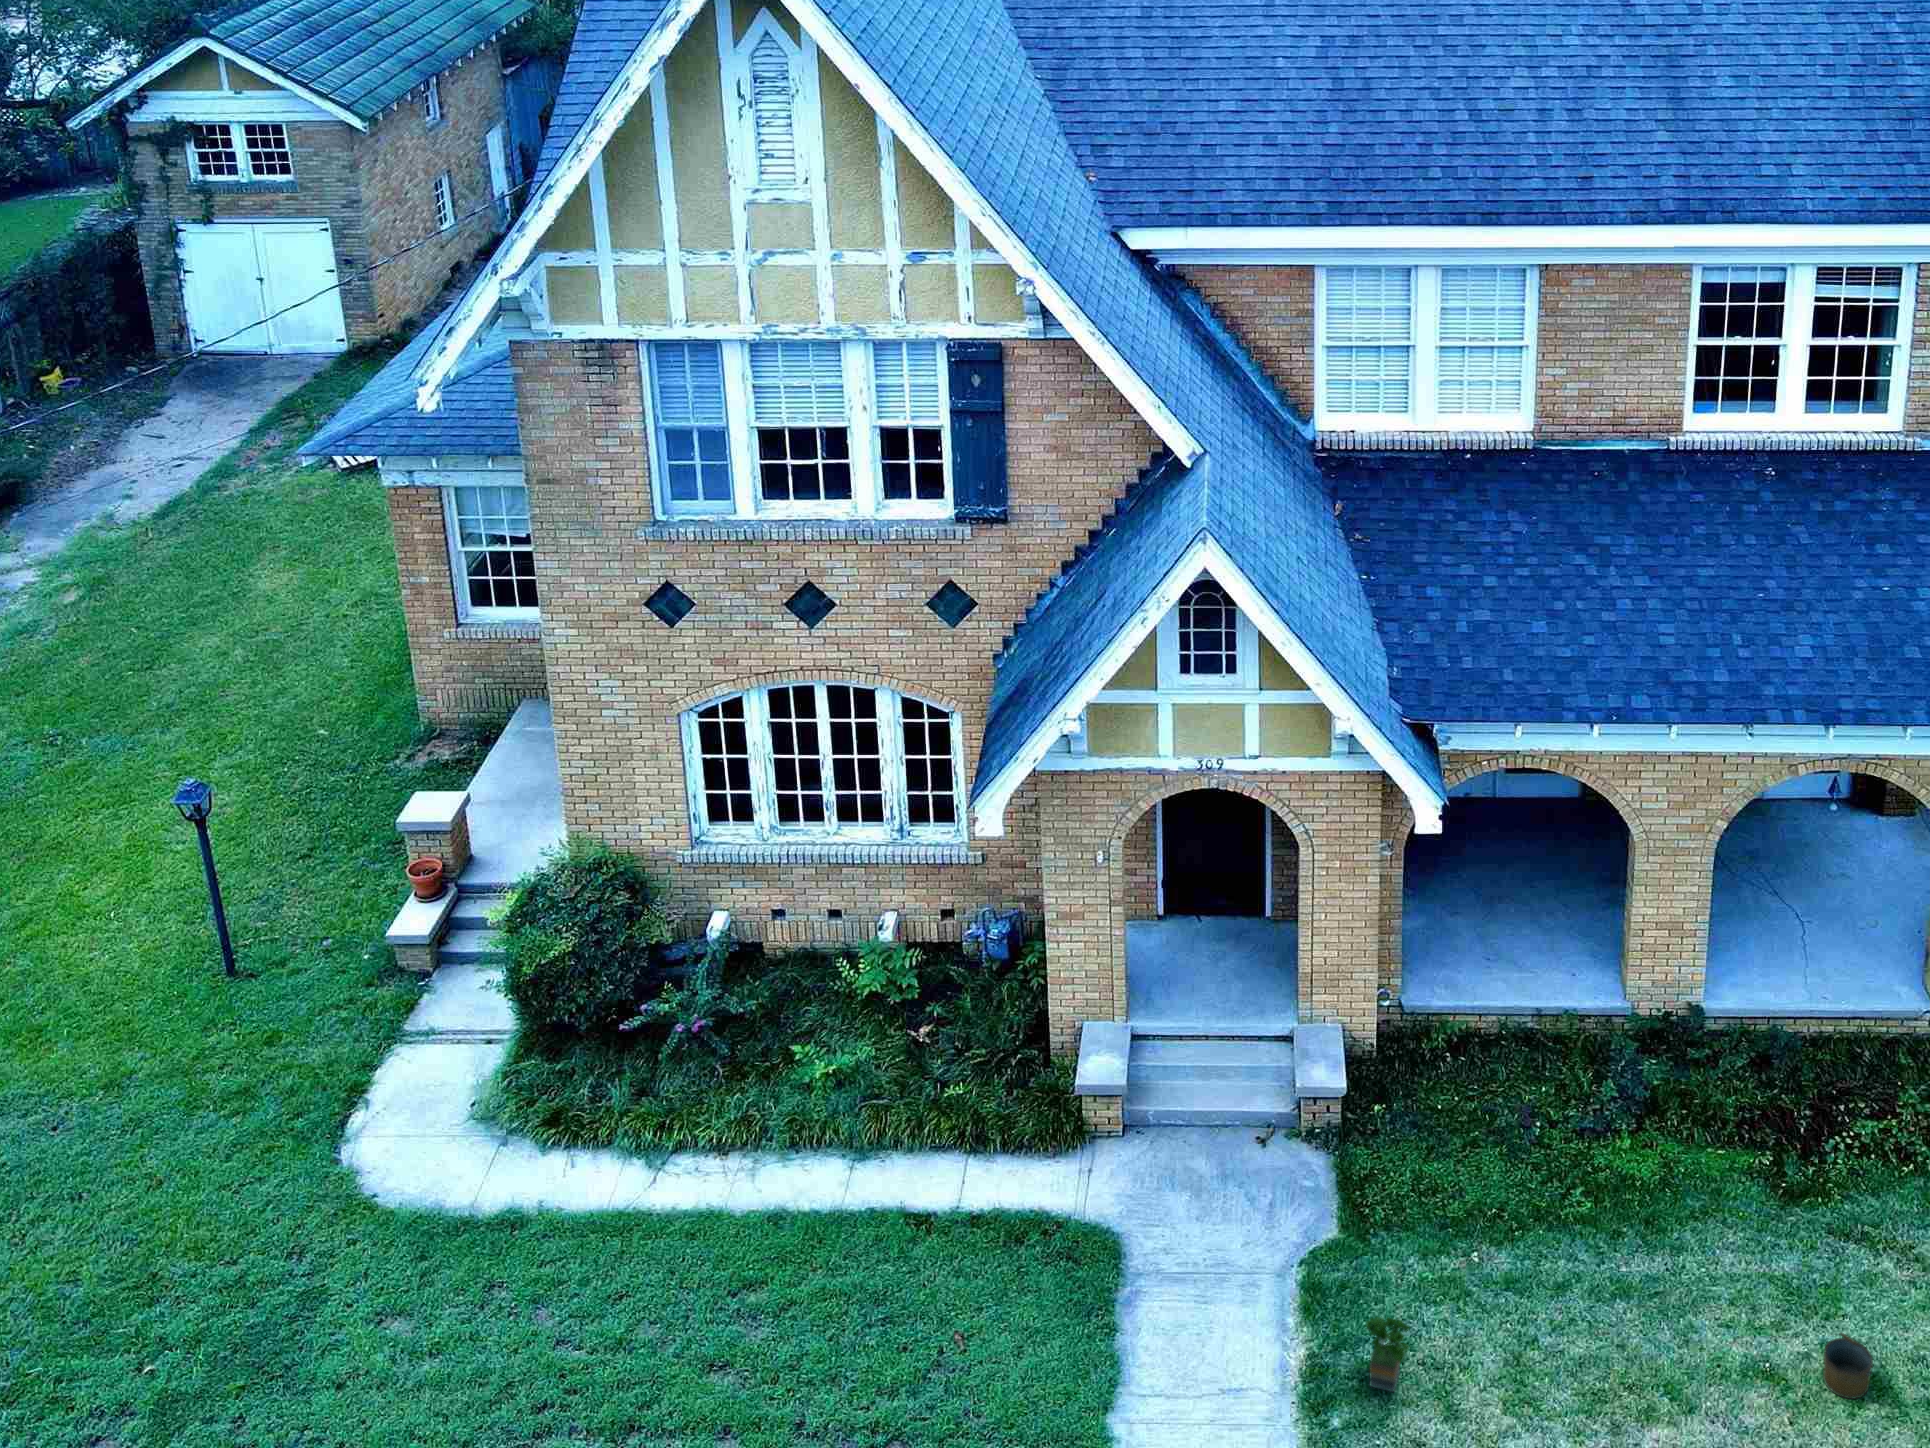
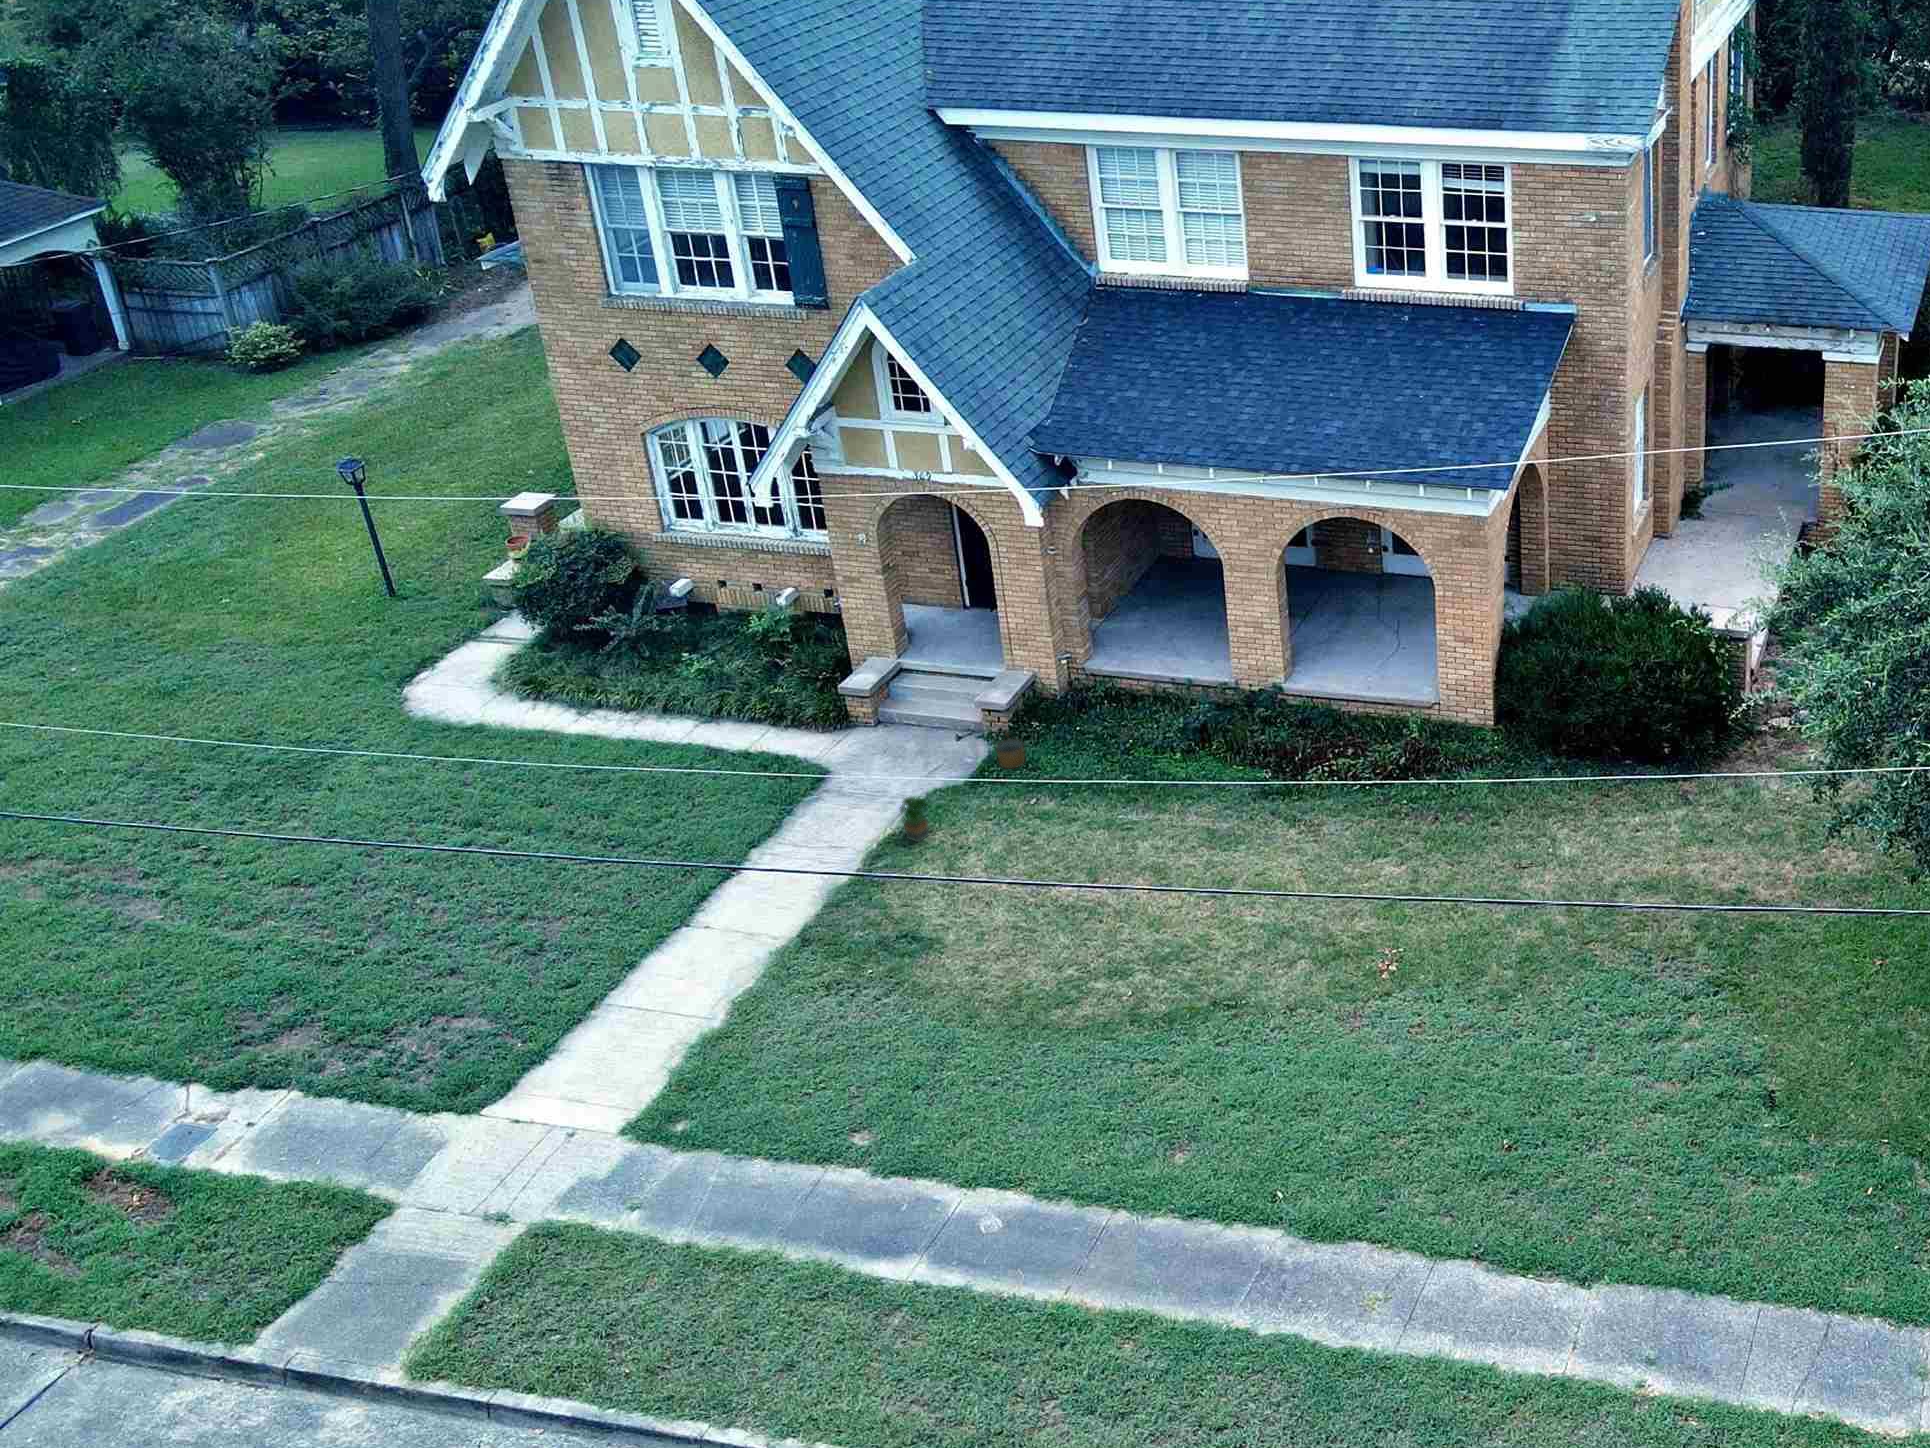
bucket: present [1823,1333,1873,1399] -> present [996,734,1025,769]

